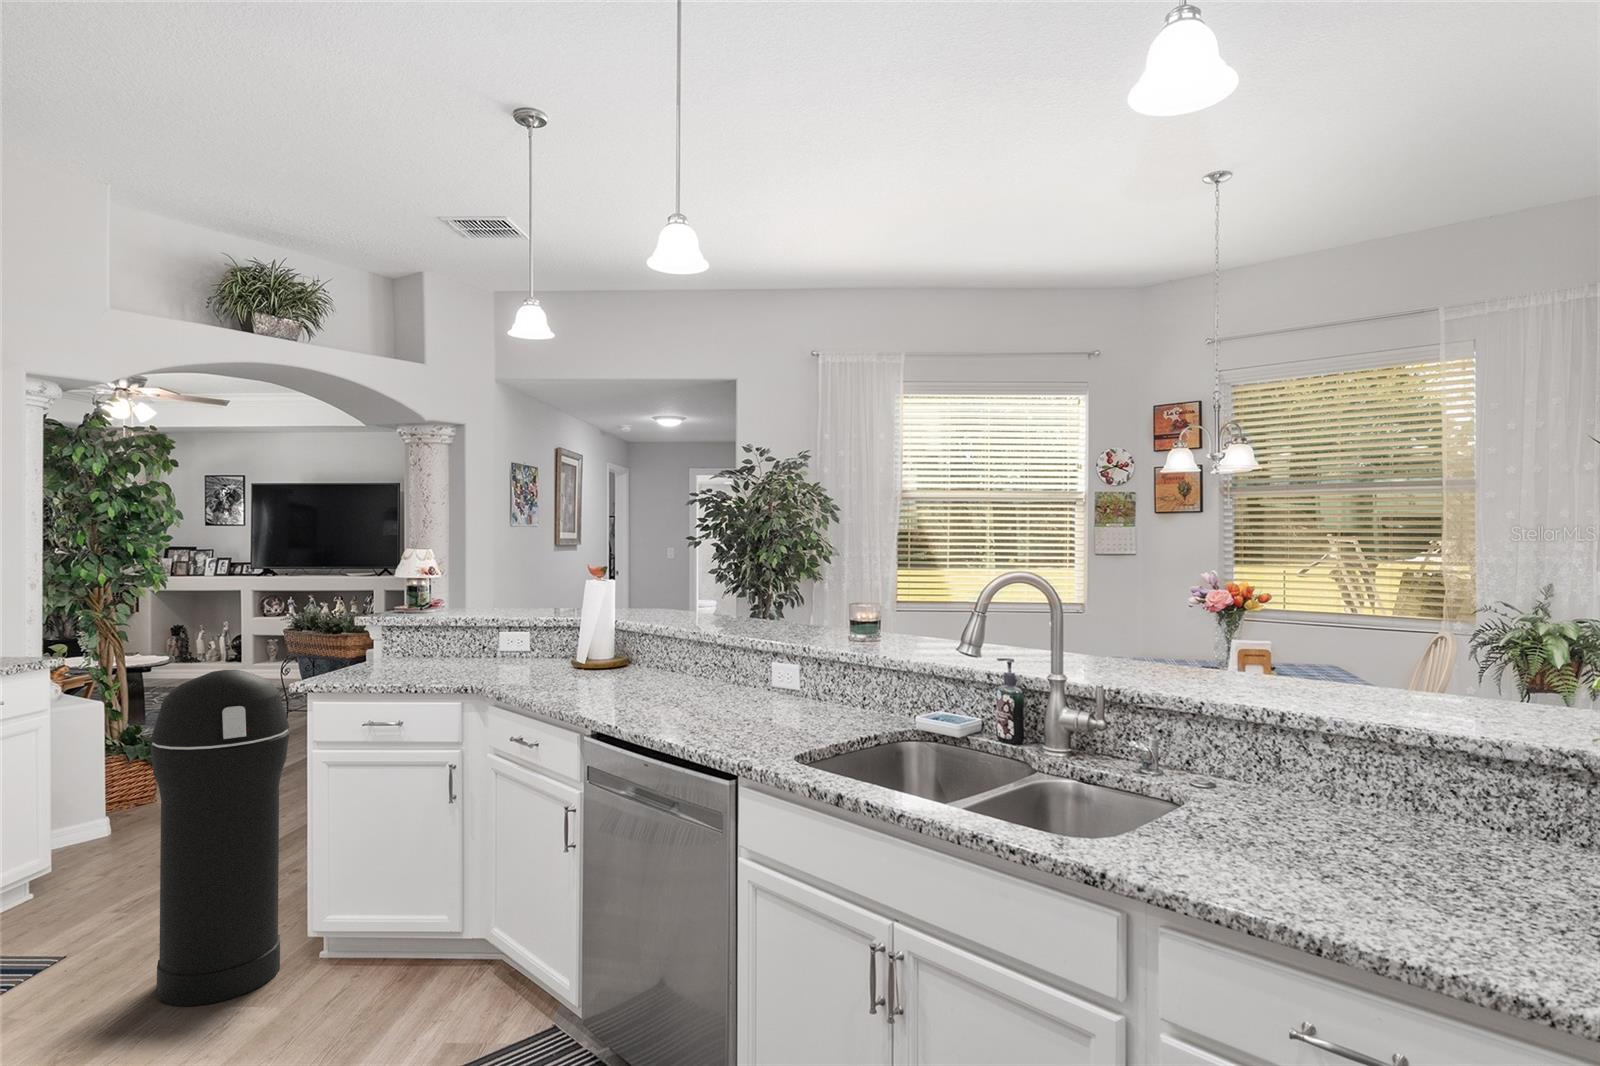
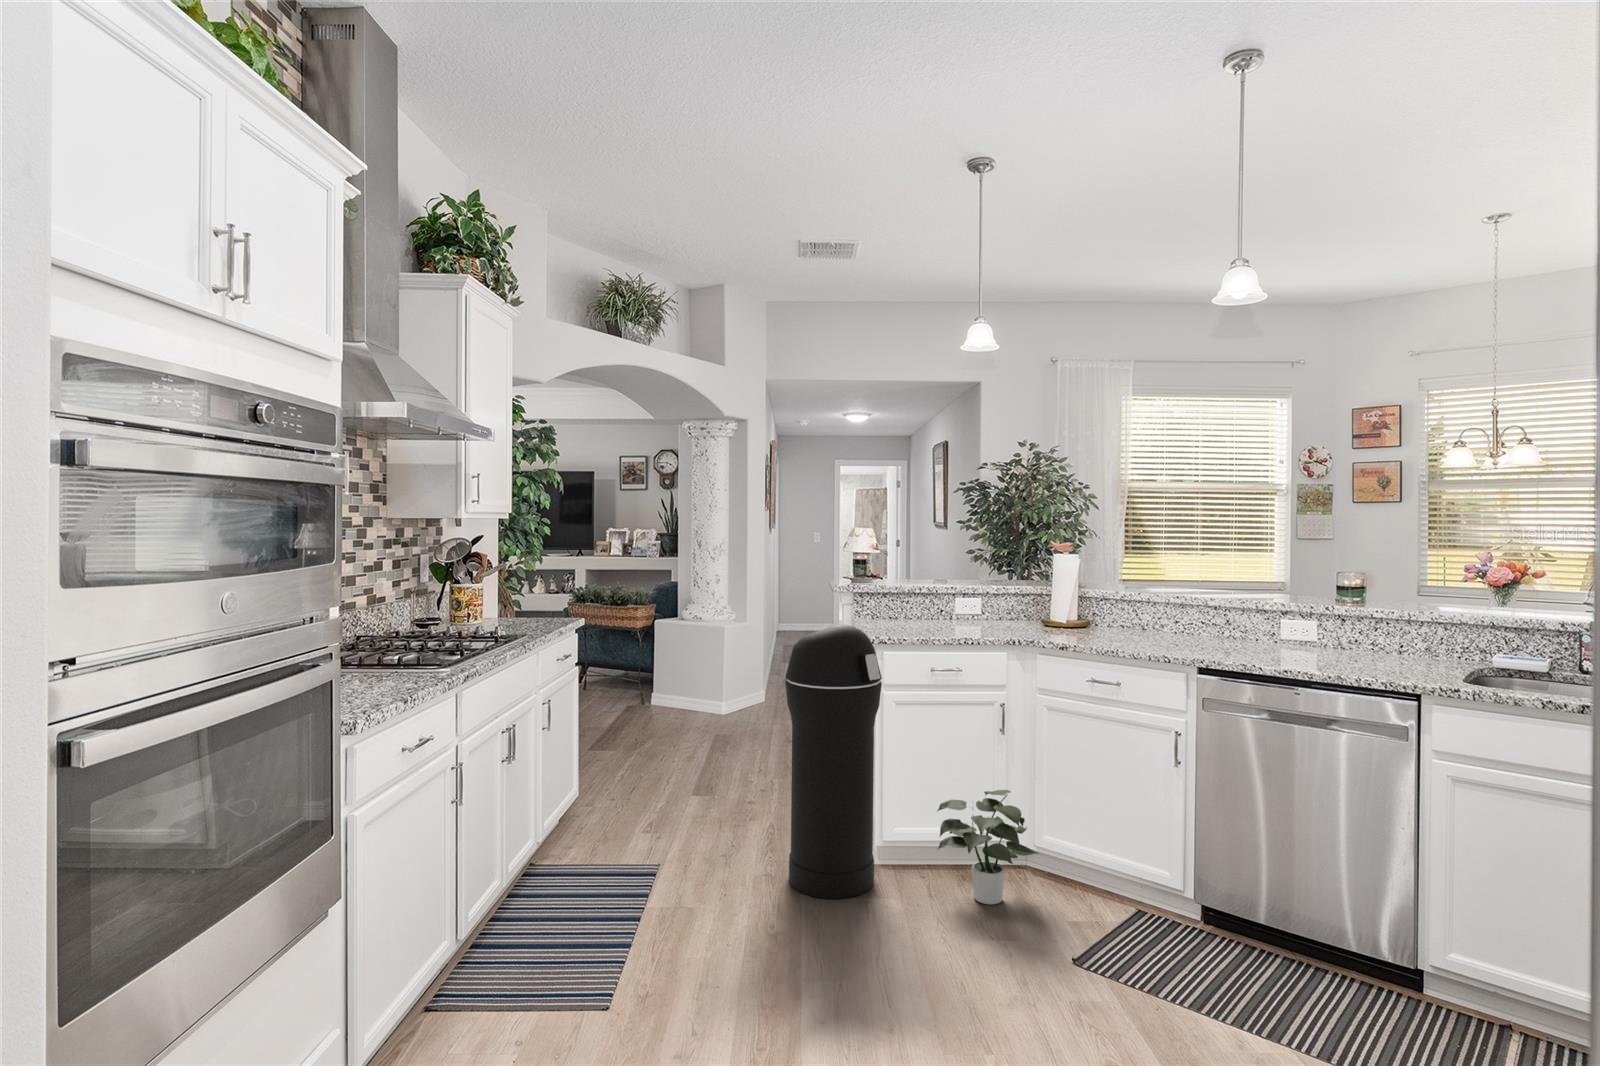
potted plant: none [307,872,441,1017] -> present [937,790,1038,905]

